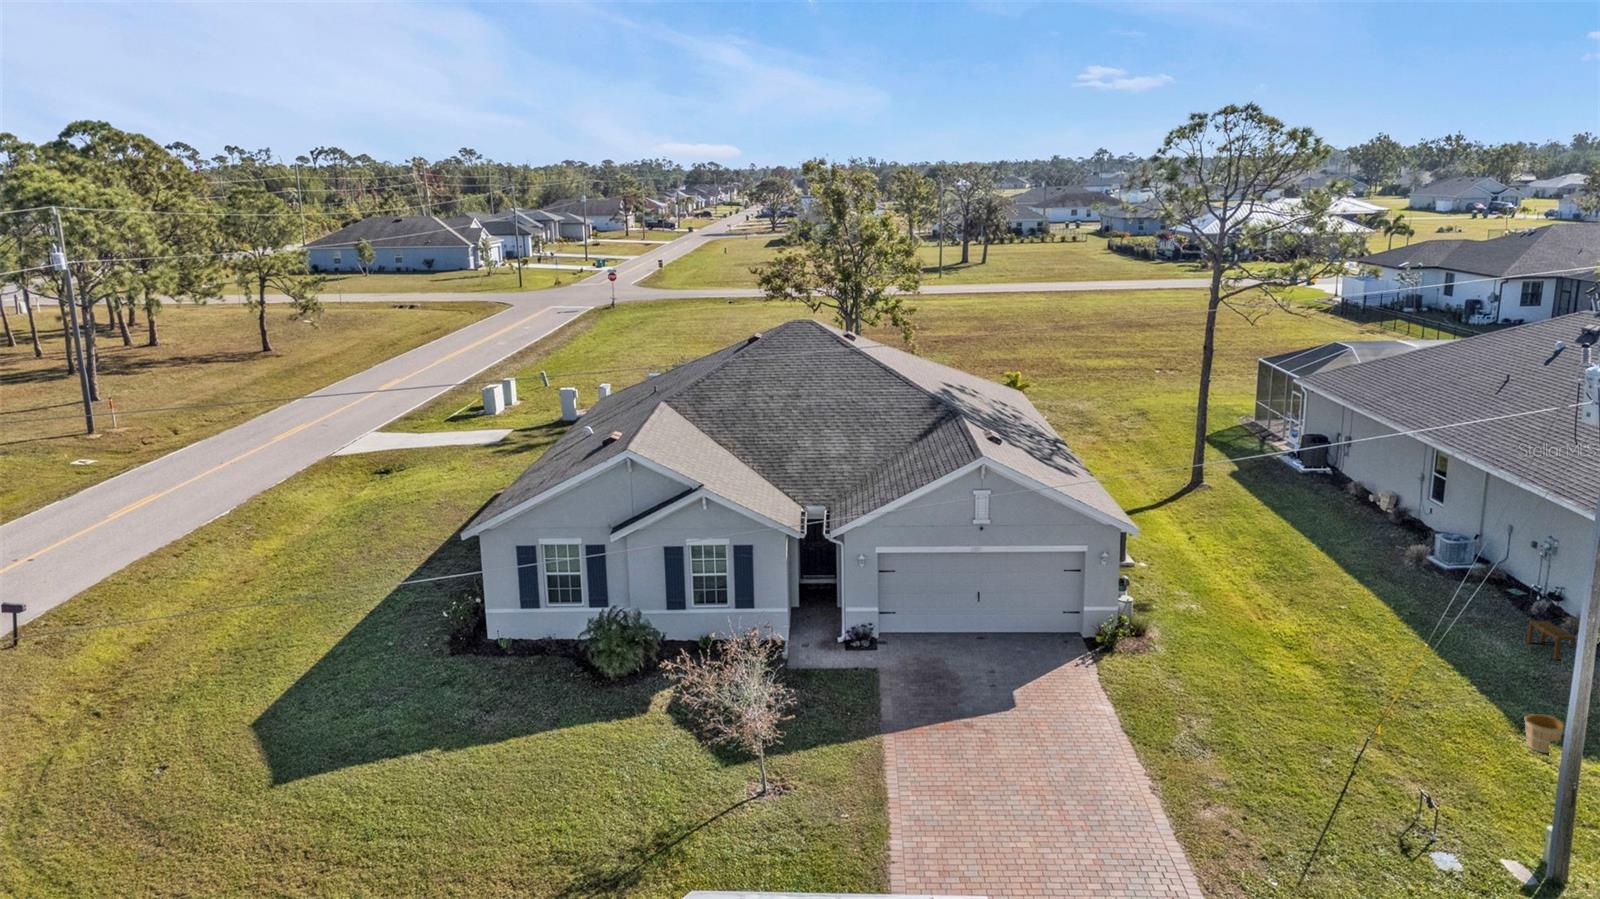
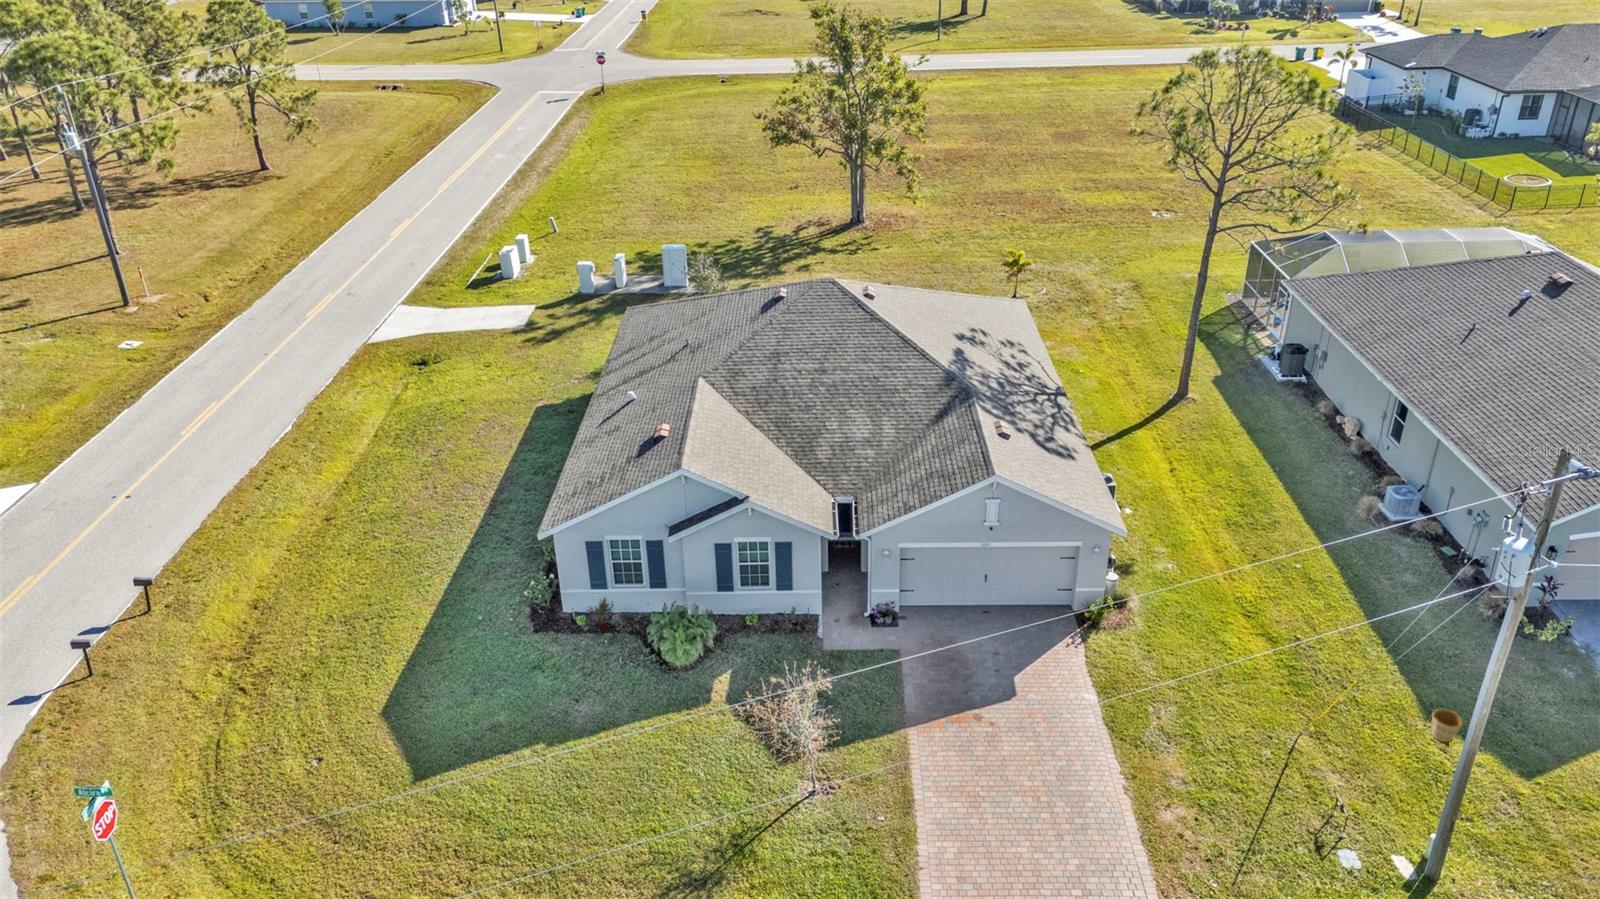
potted tree: none [515,614,548,655] -> present [587,598,613,629]
bench: present [1527,620,1576,660] -> none [1451,594,1493,632]

